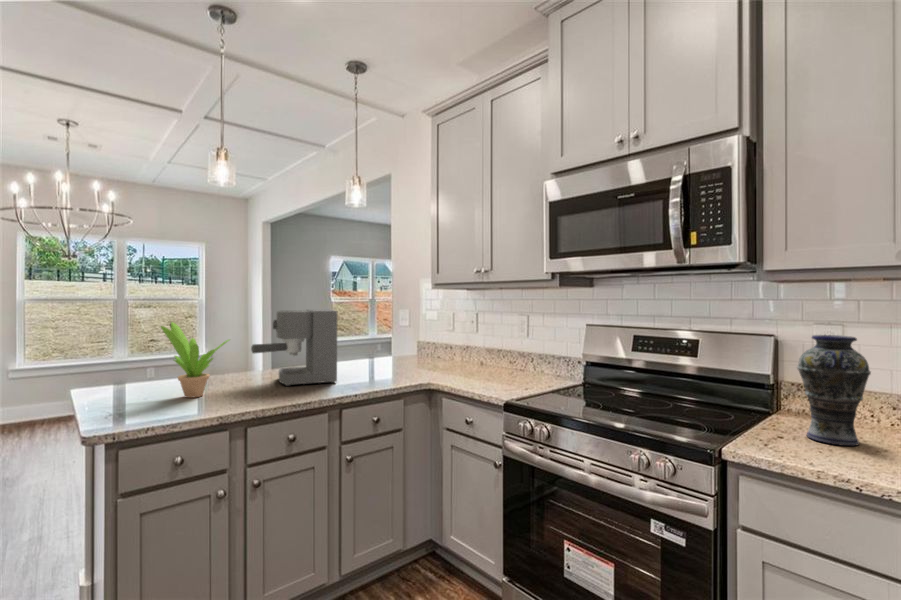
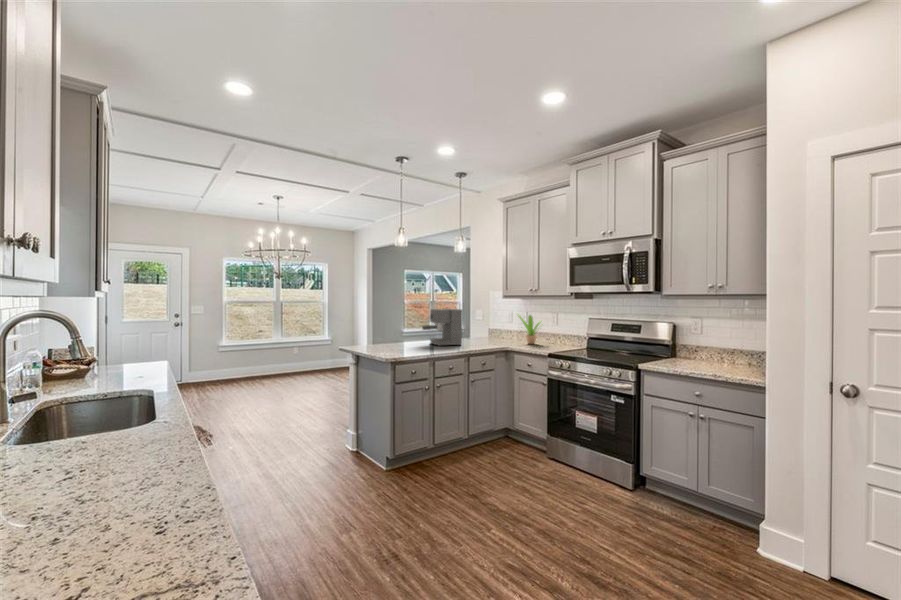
potted plant: present [161,322,229,398] -> present [518,315,540,344]
vase: present [797,335,871,446] -> none [673,322,700,365]

